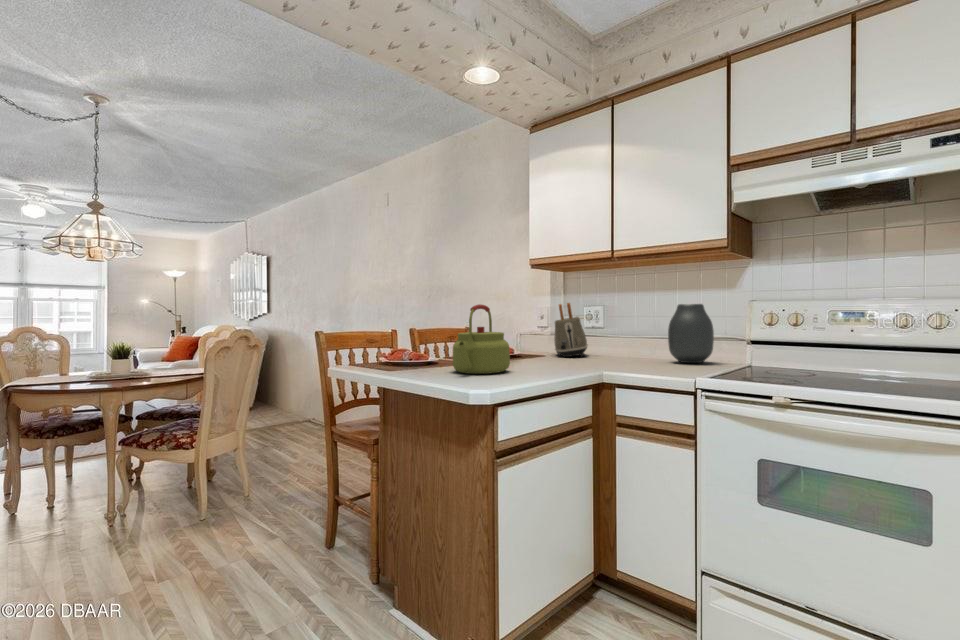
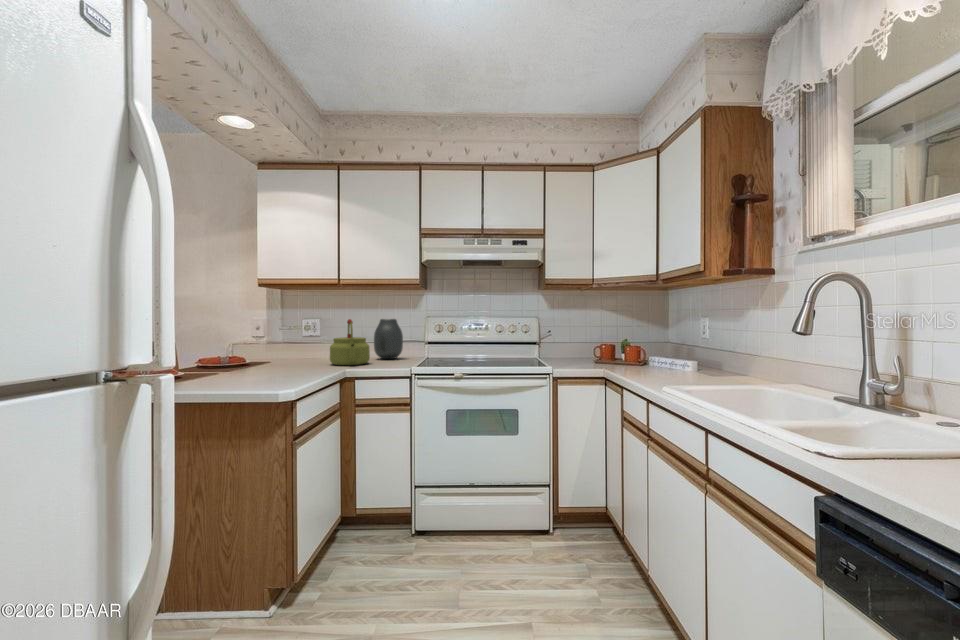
toaster: present [554,303,588,357] -> none [275,316,308,361]
kettle: present [453,305,510,374] -> present [330,319,370,365]

